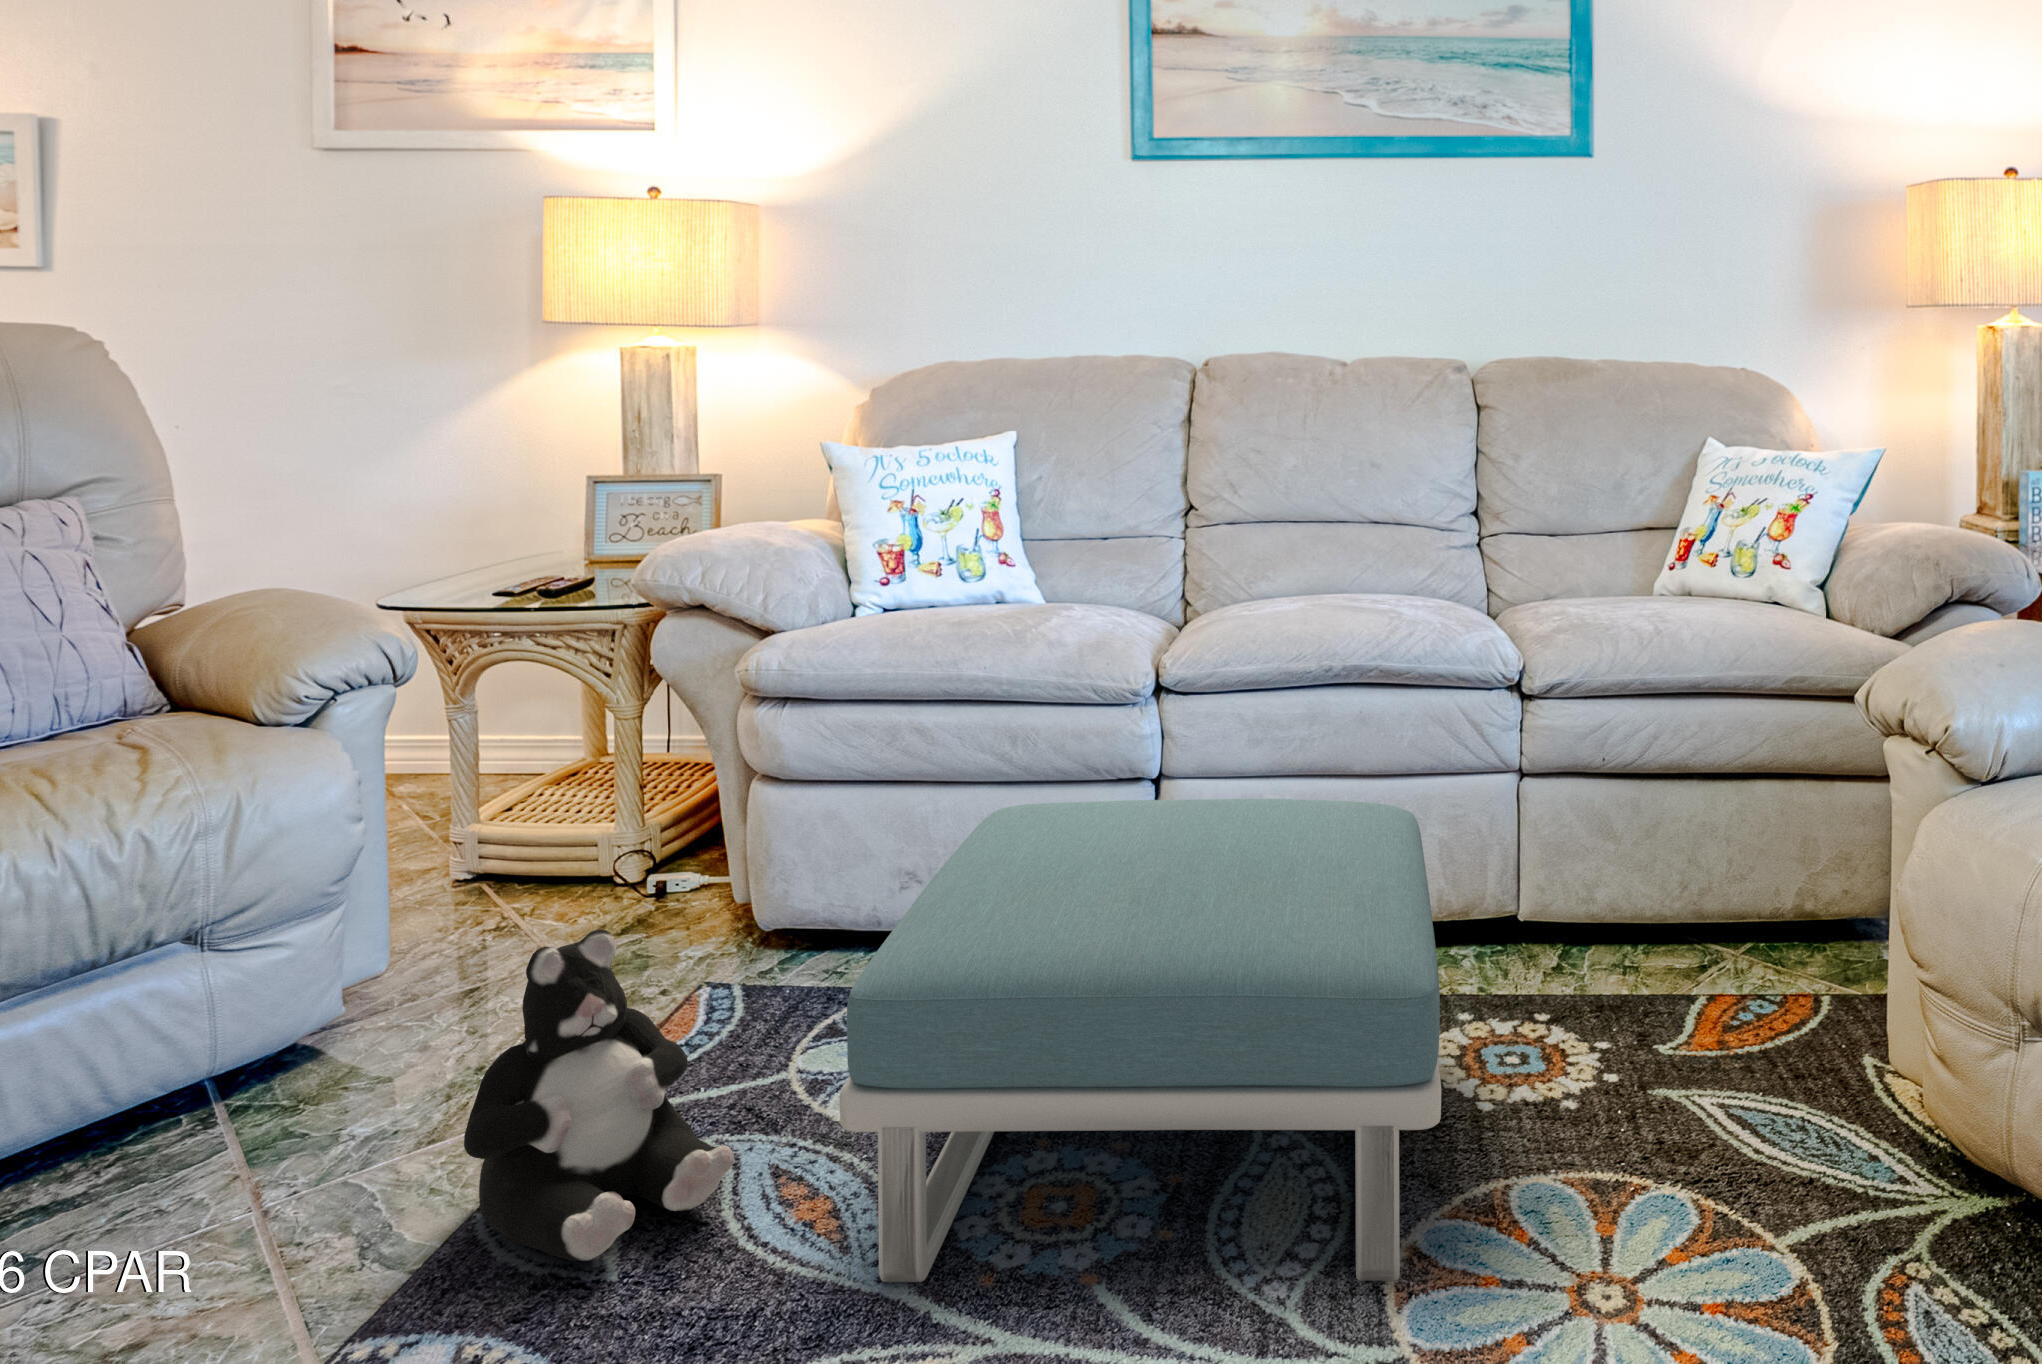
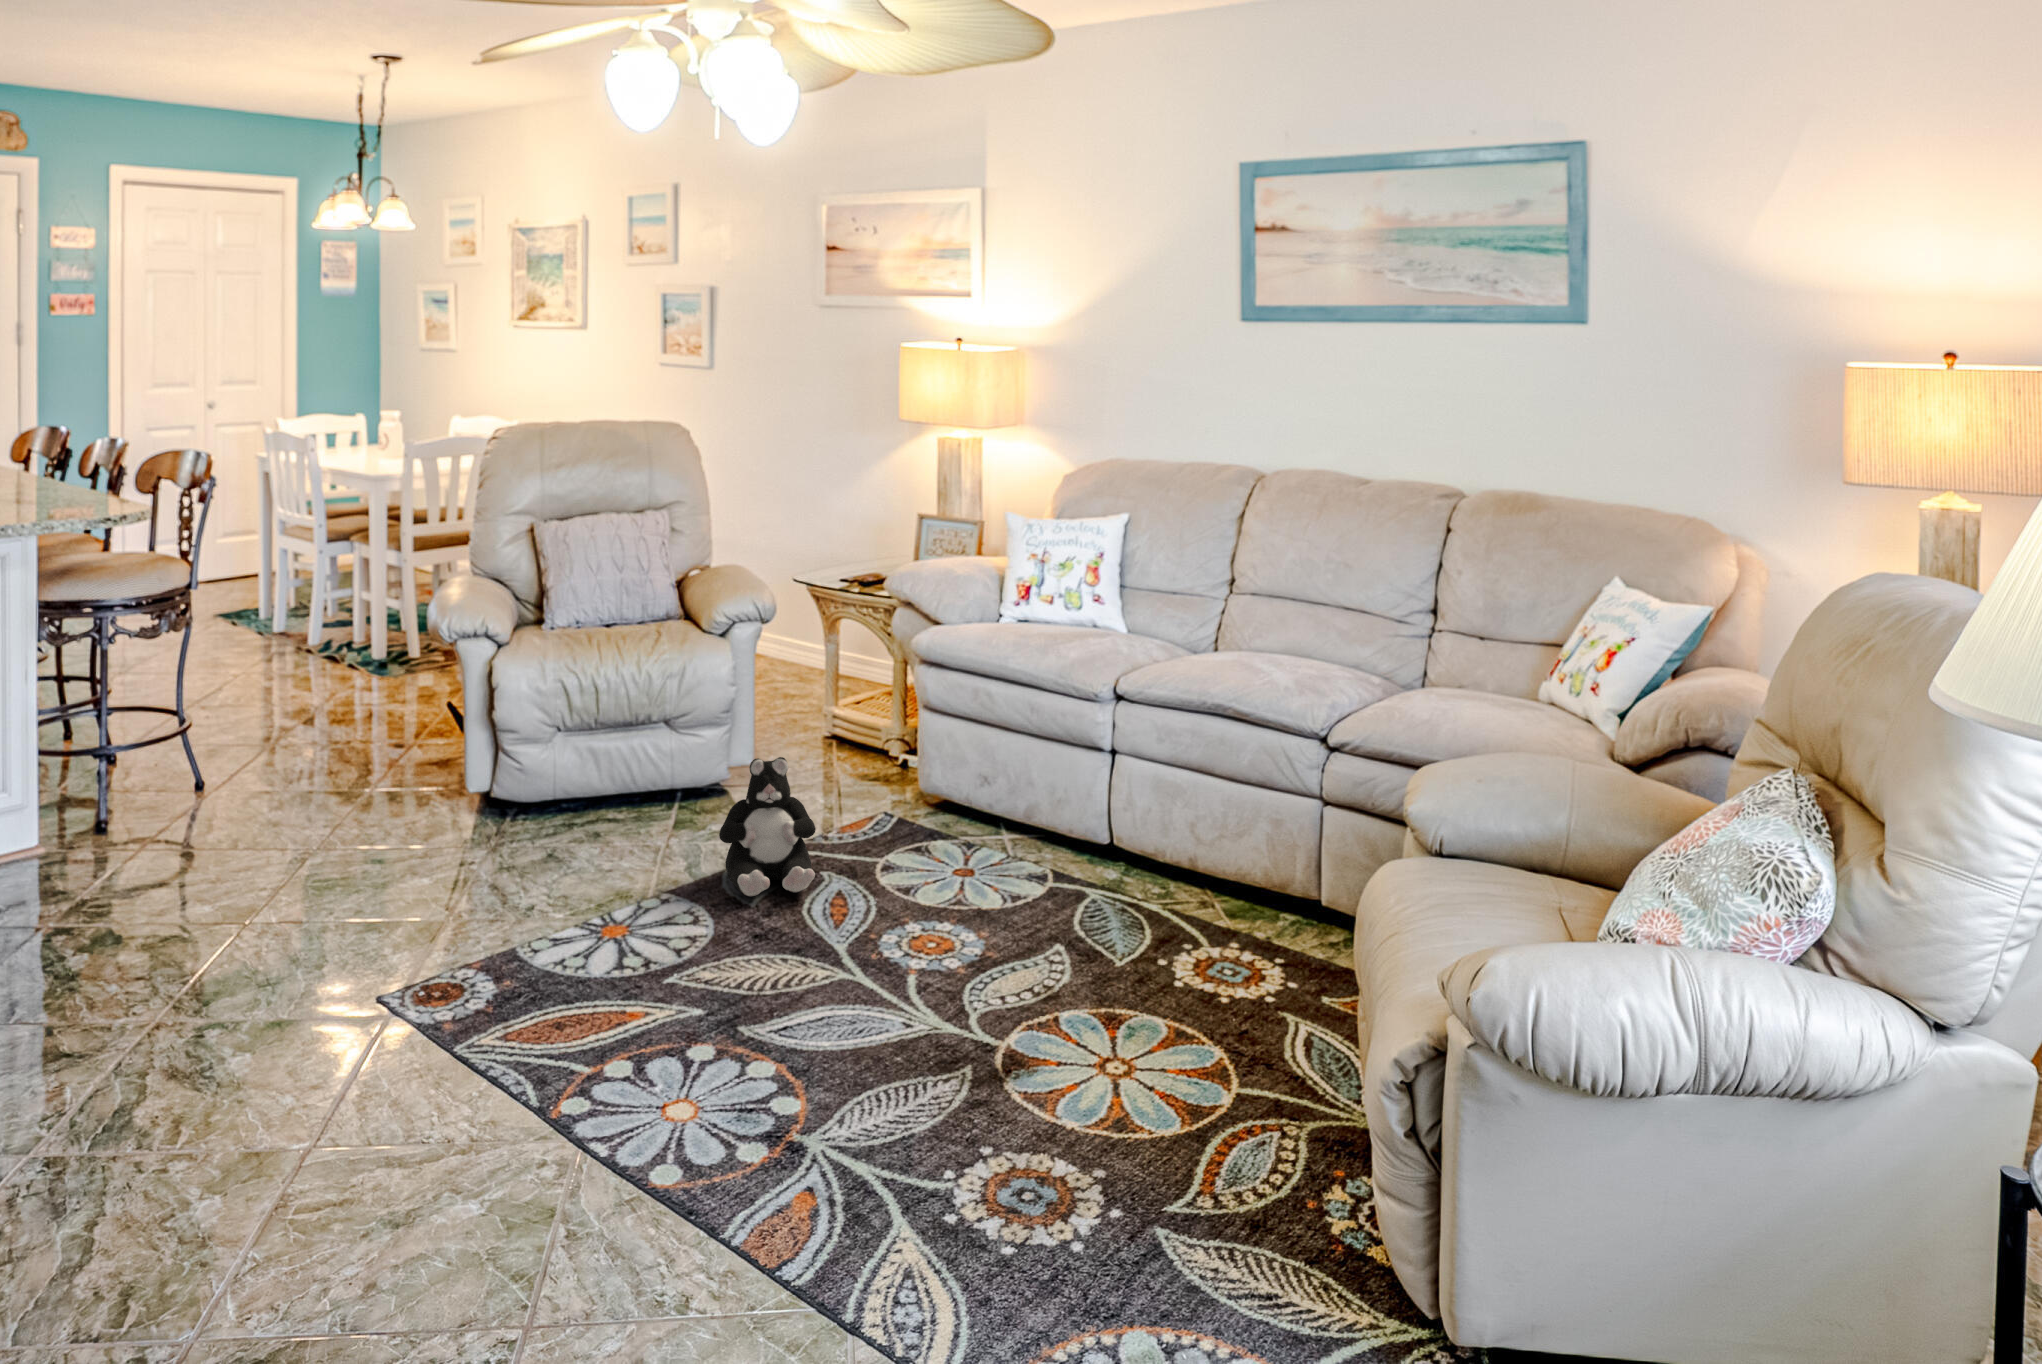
footstool: present [840,799,1441,1282] -> none [827,747,1205,1021]

